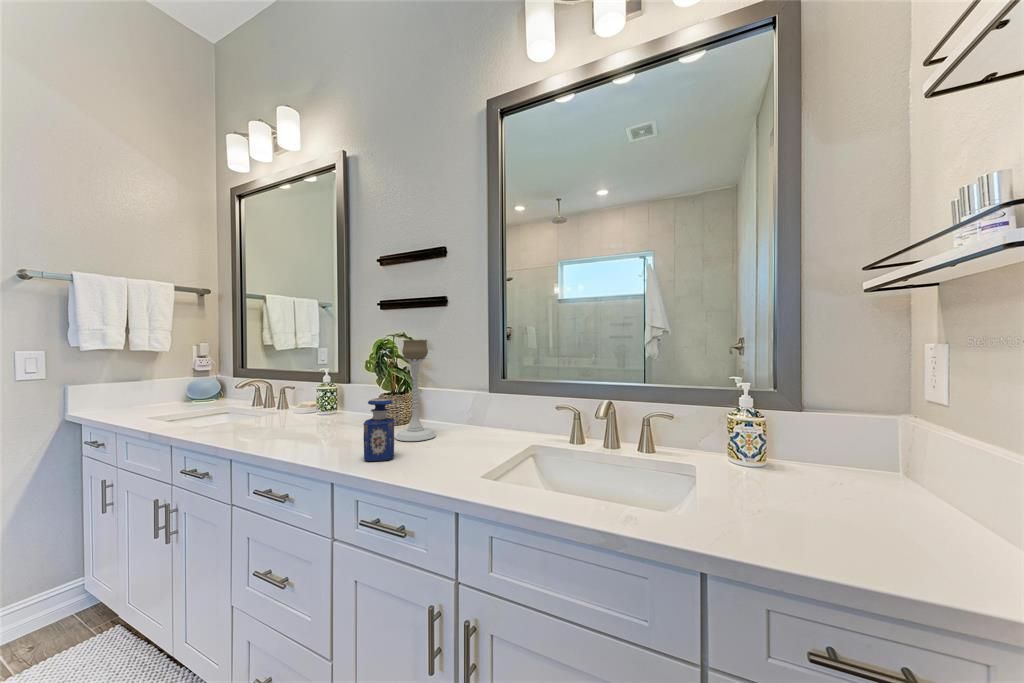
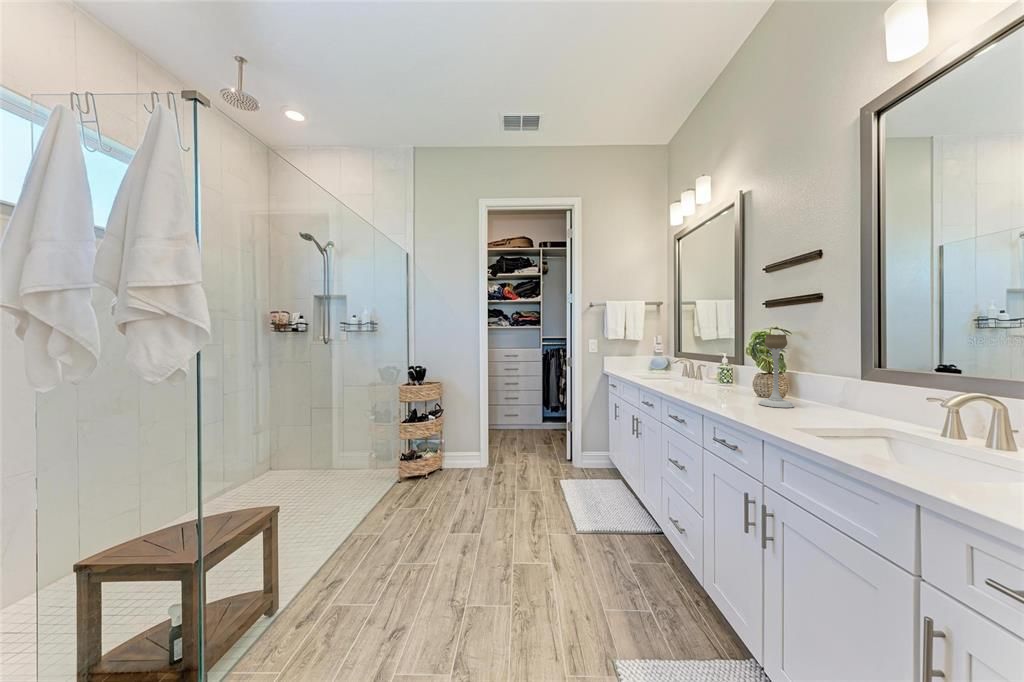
perfume bottle: present [363,398,394,461] -> none [723,372,747,411]

